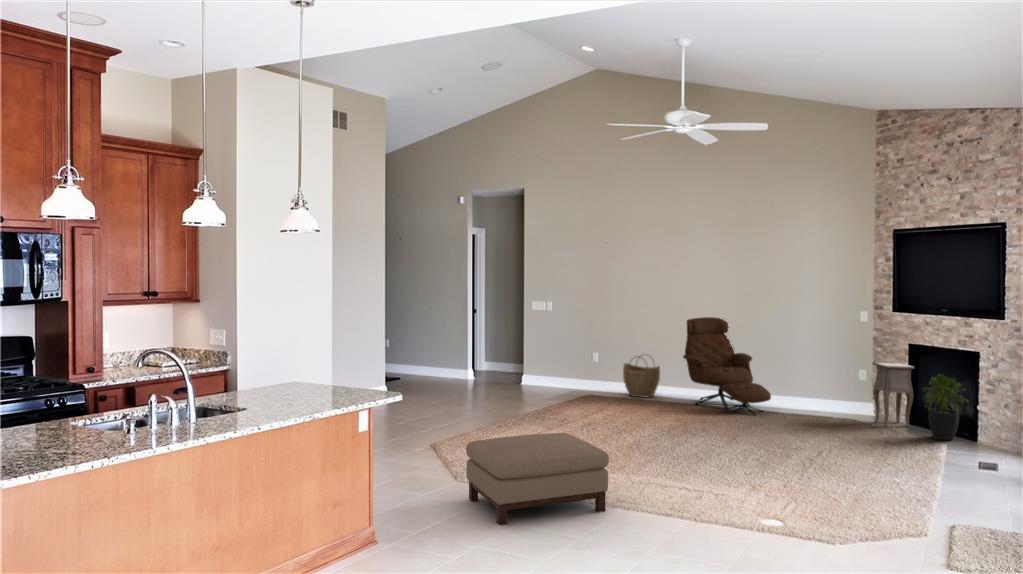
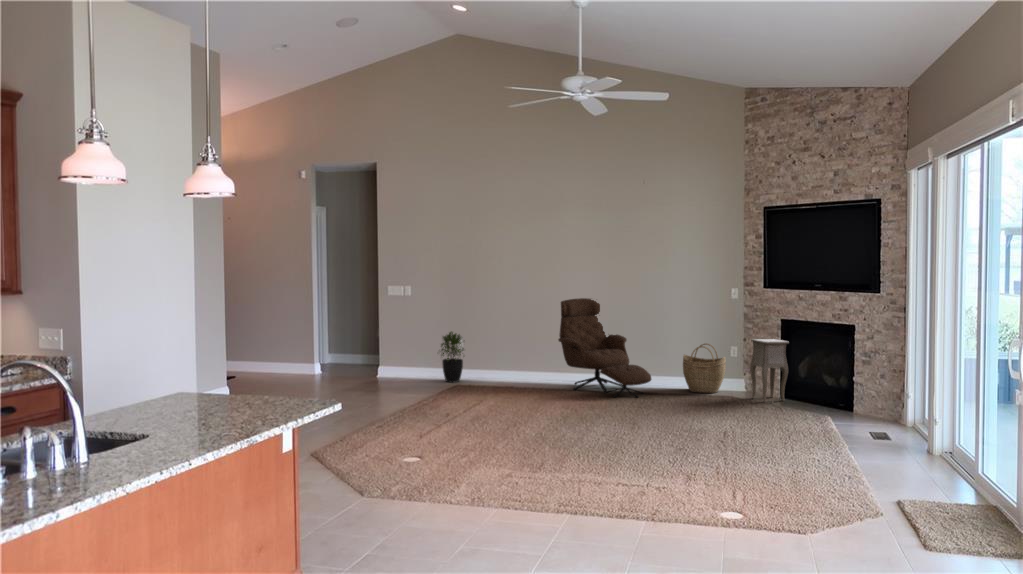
woven basket: present [623,355,660,398] -> present [683,344,726,393]
potted plant: present [923,374,962,440] -> present [441,331,464,382]
ottoman: present [466,433,609,525] -> none [379,431,554,551]

